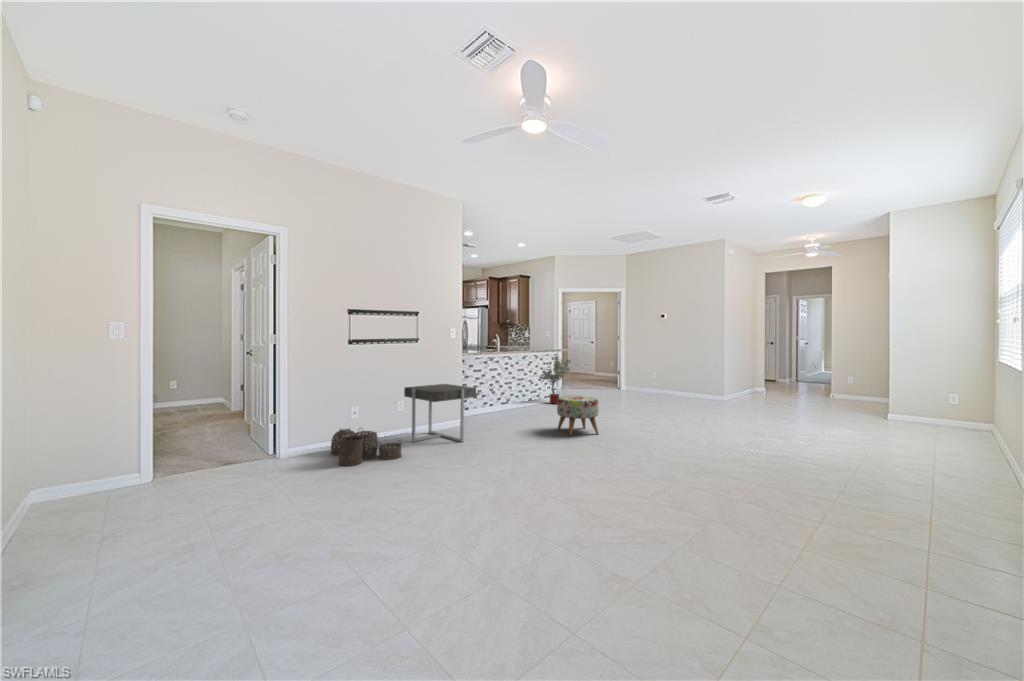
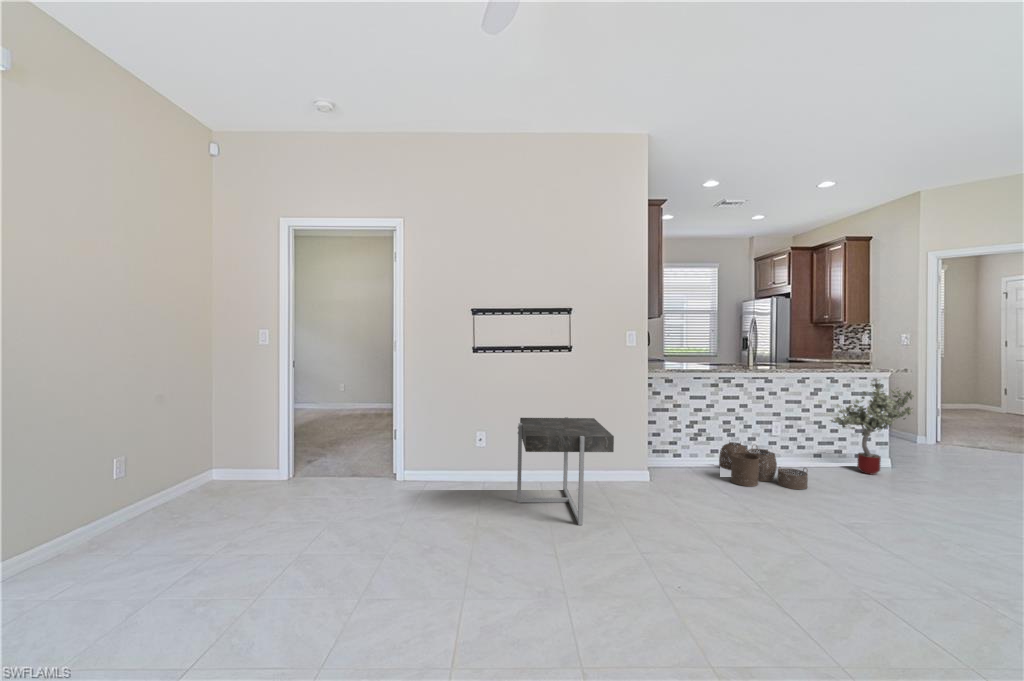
ottoman: present [557,396,599,436] -> none [792,479,909,598]
woven basket: present [331,429,401,466] -> present [719,442,808,489]

